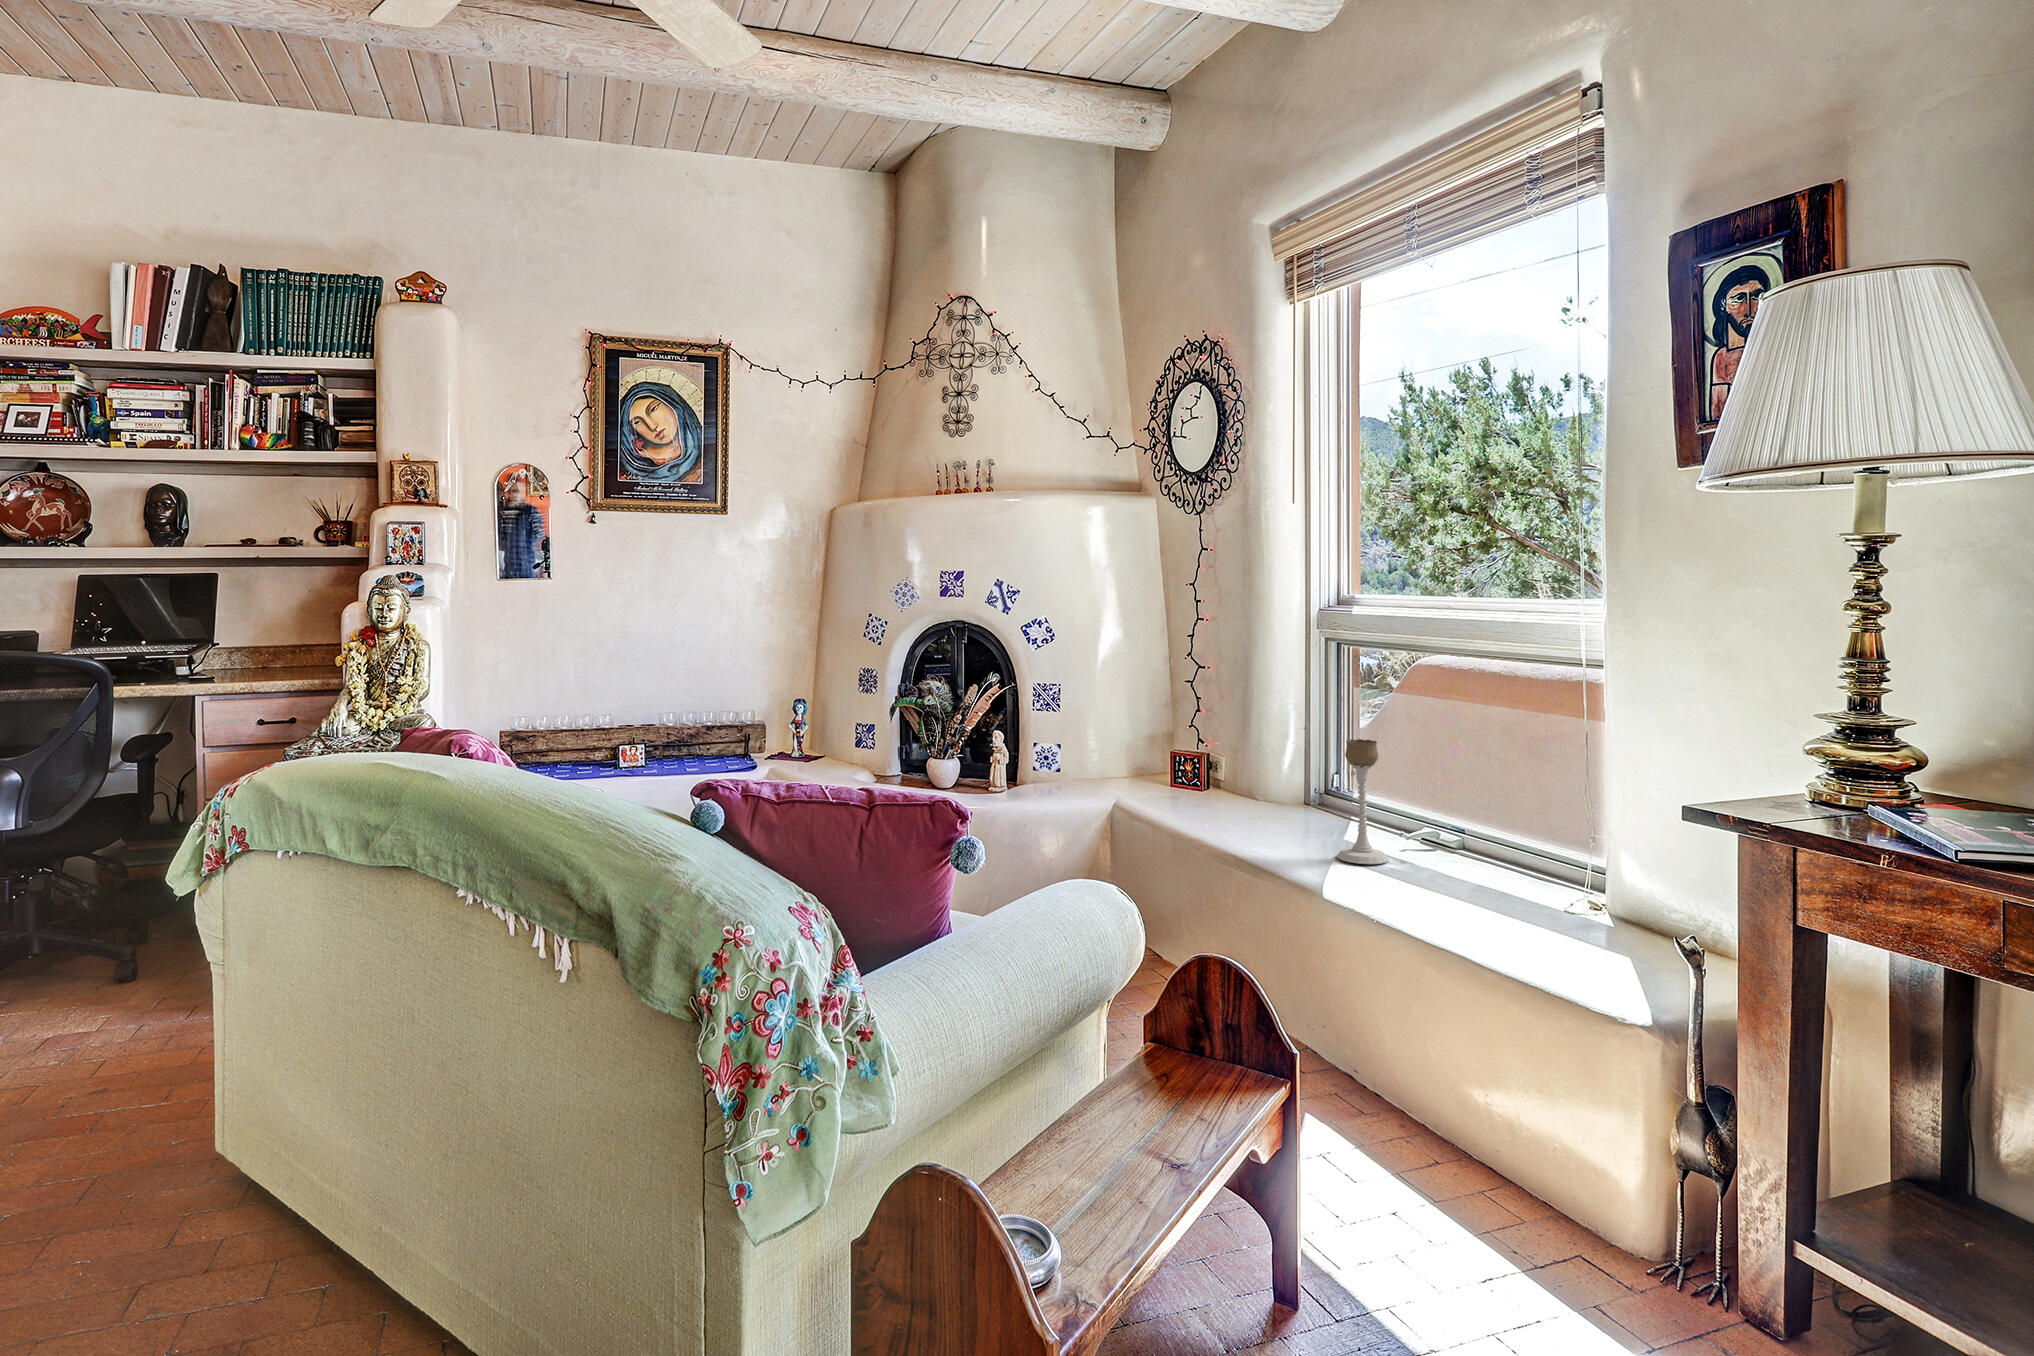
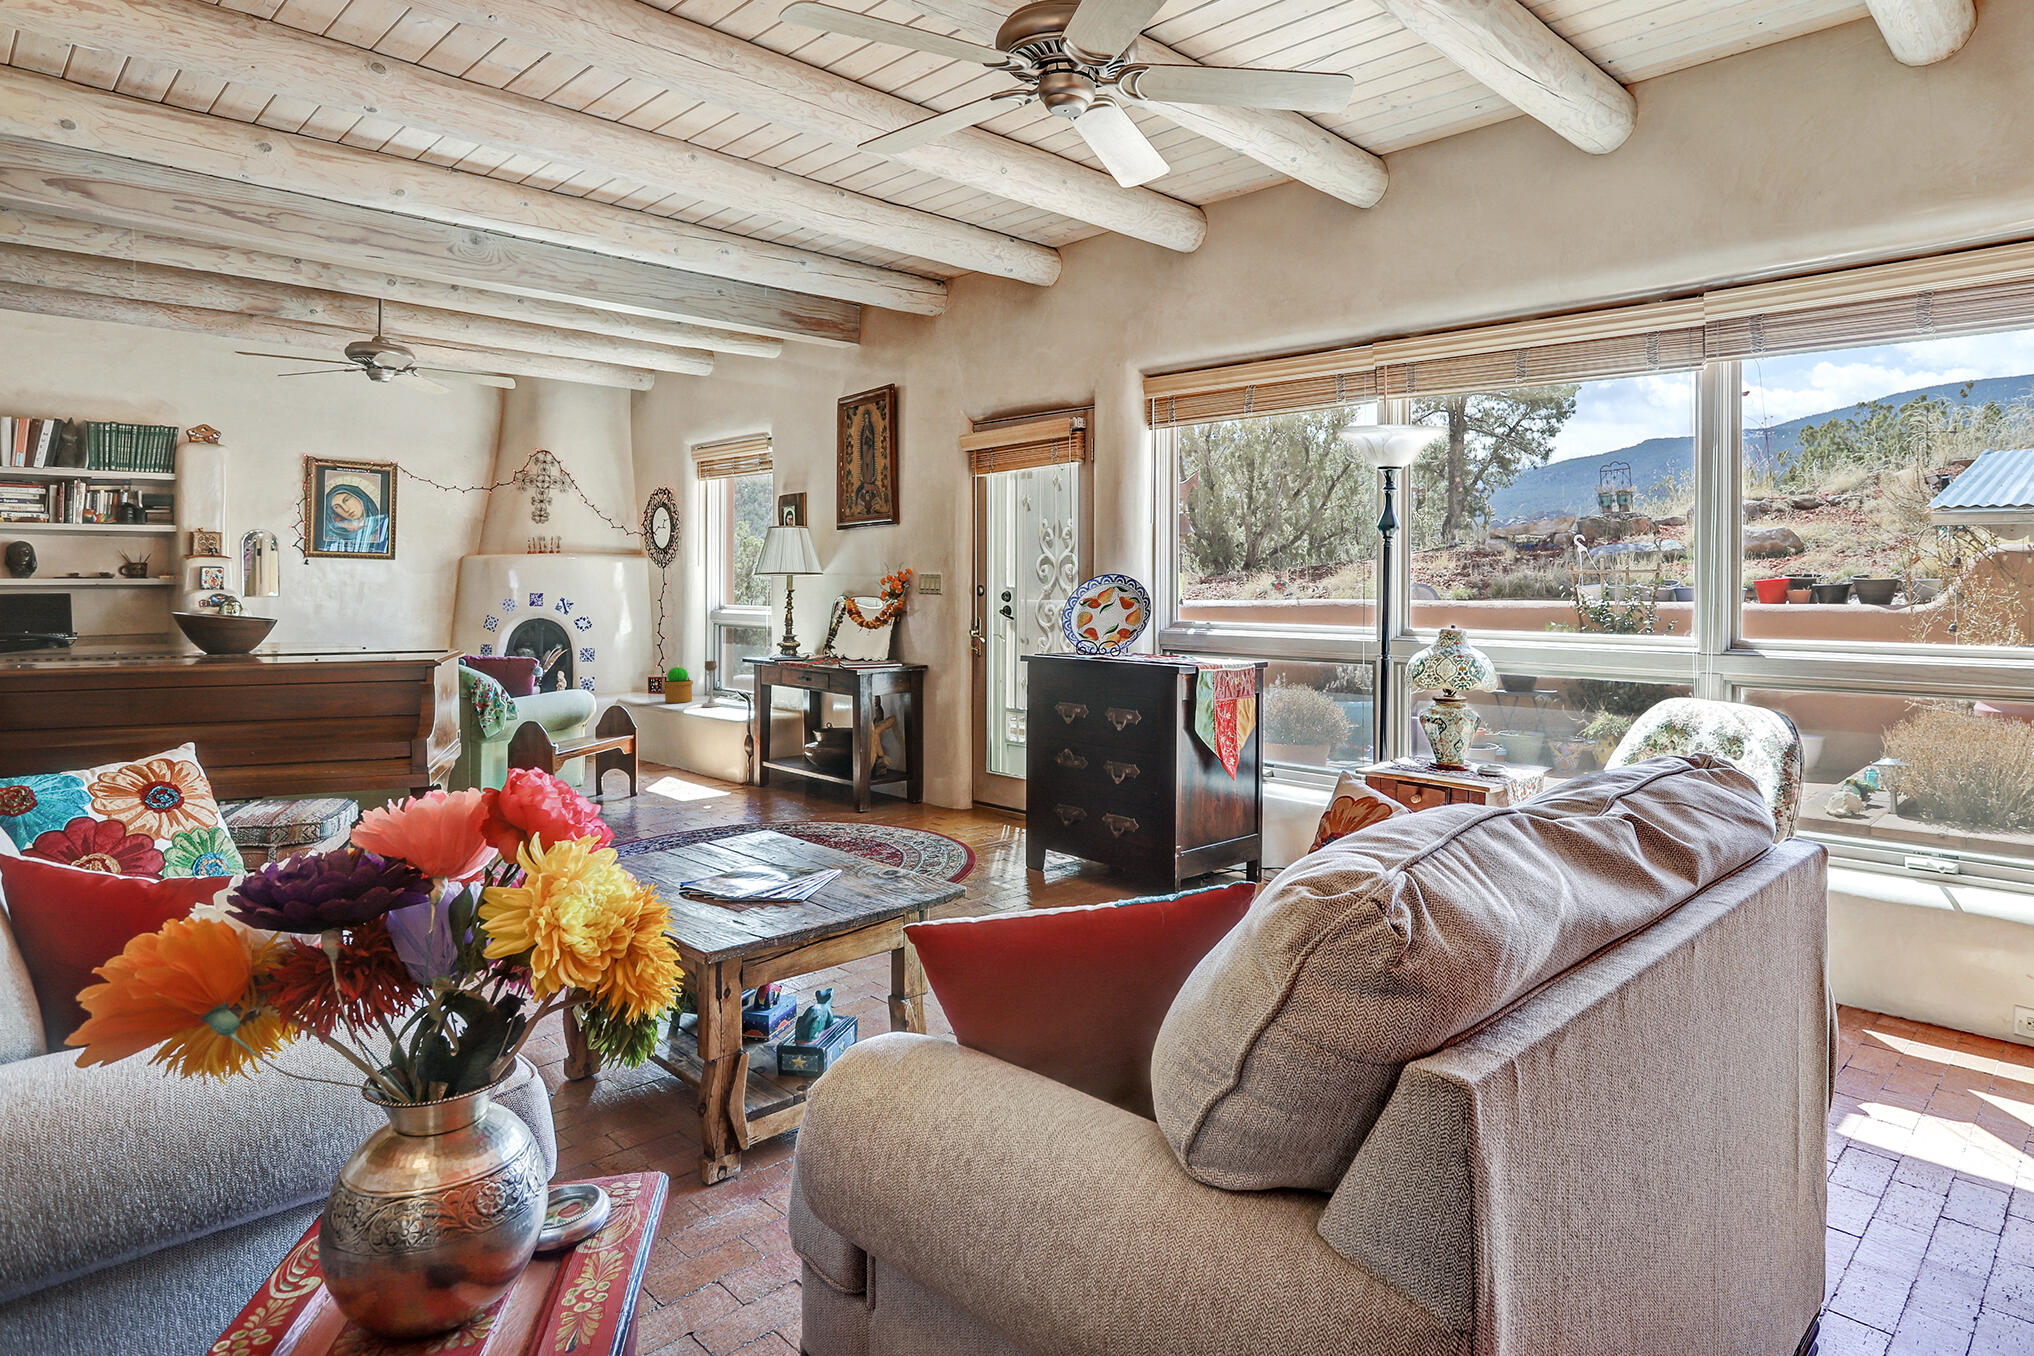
potted cactus: none [1221,738,1289,830] -> present [664,665,693,703]

